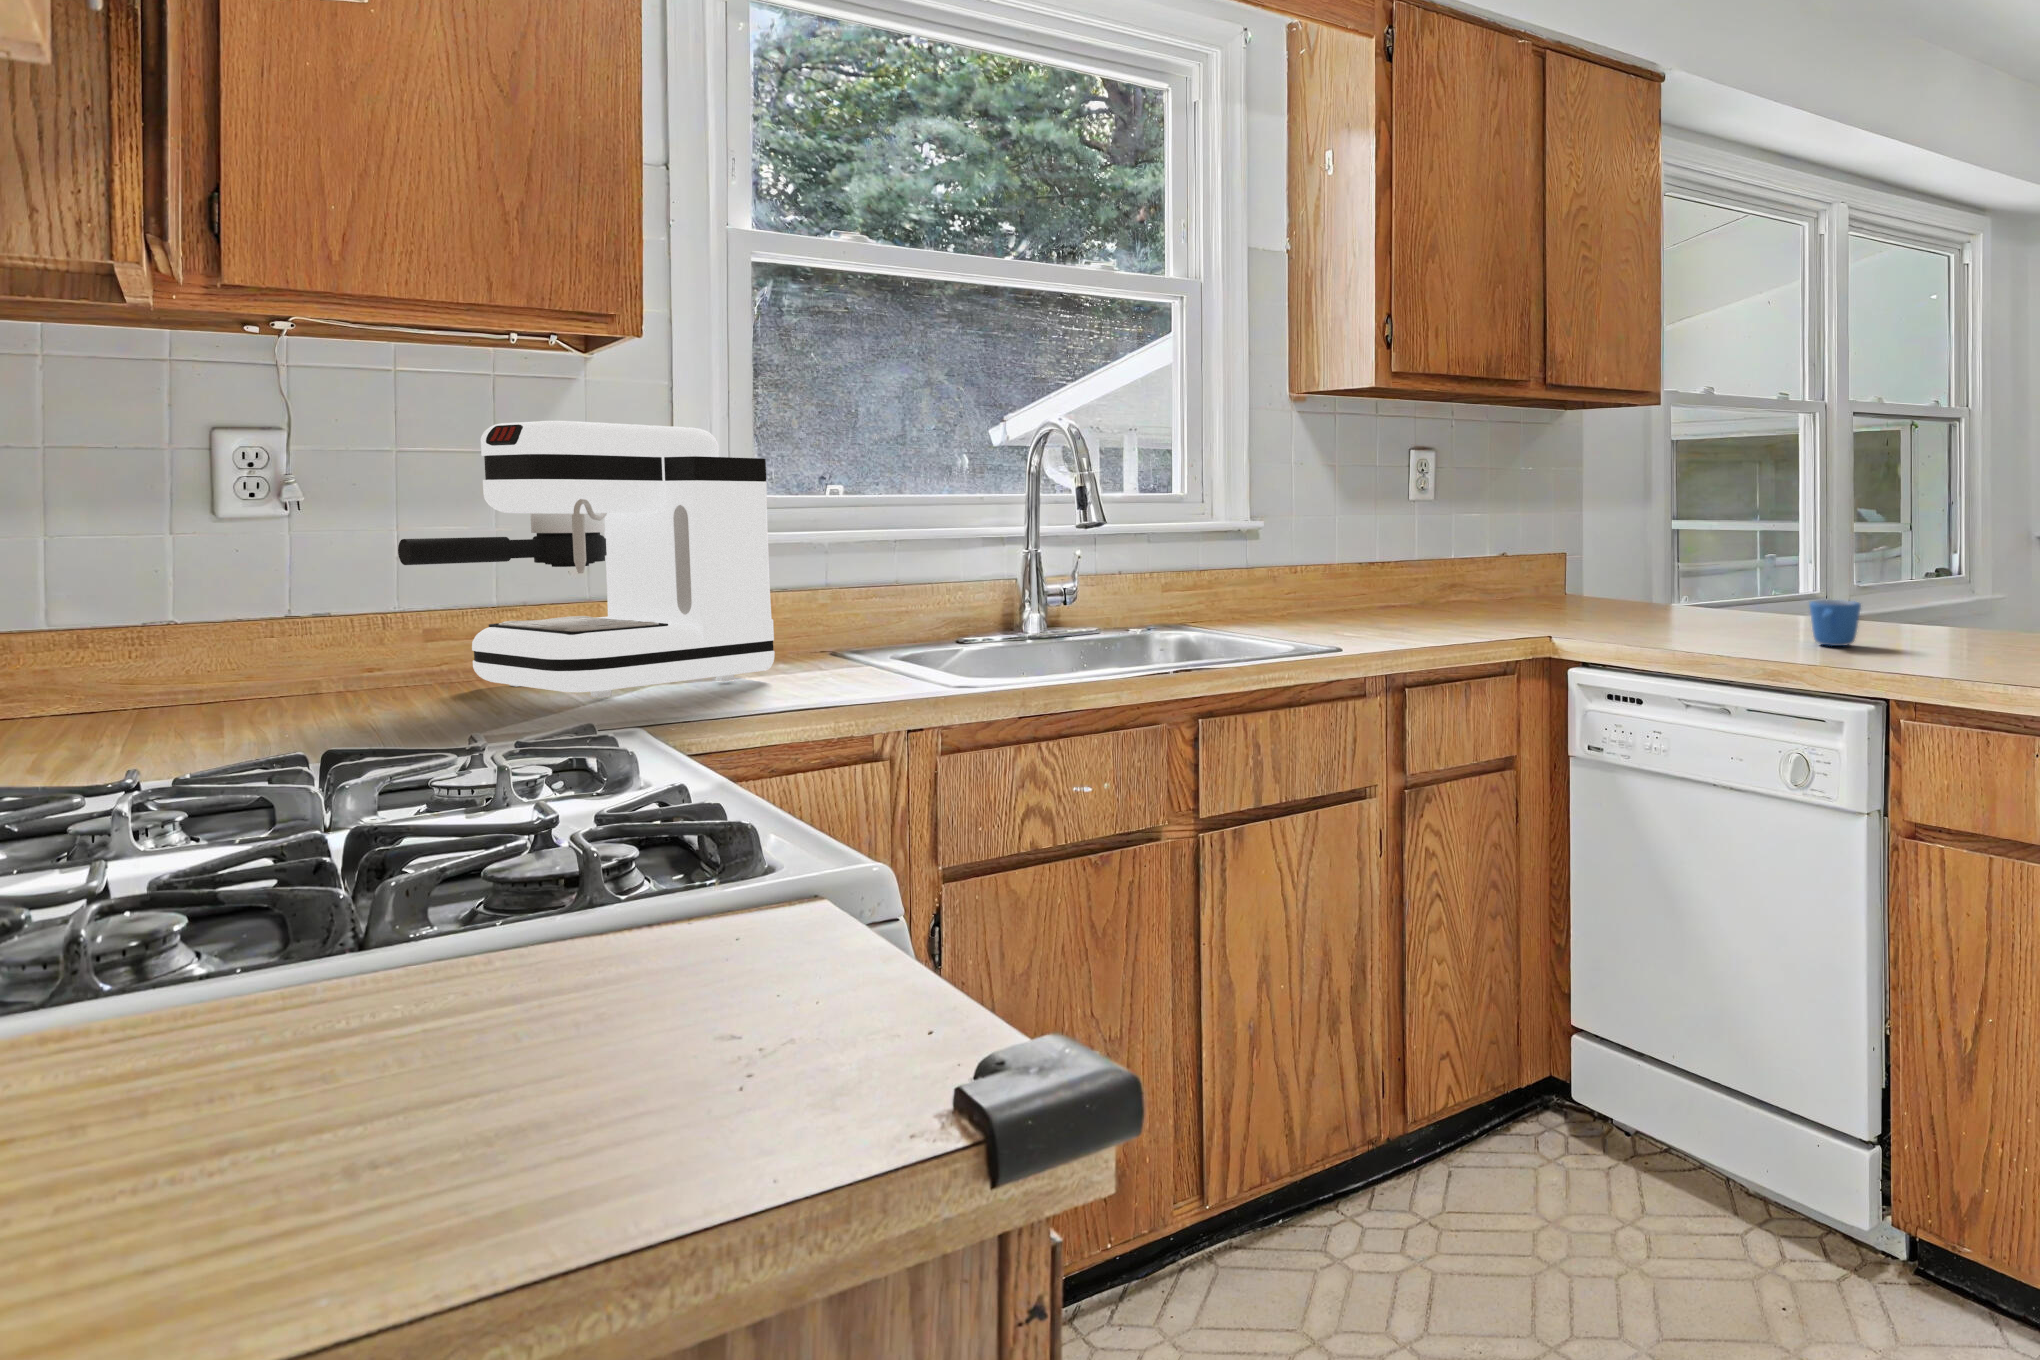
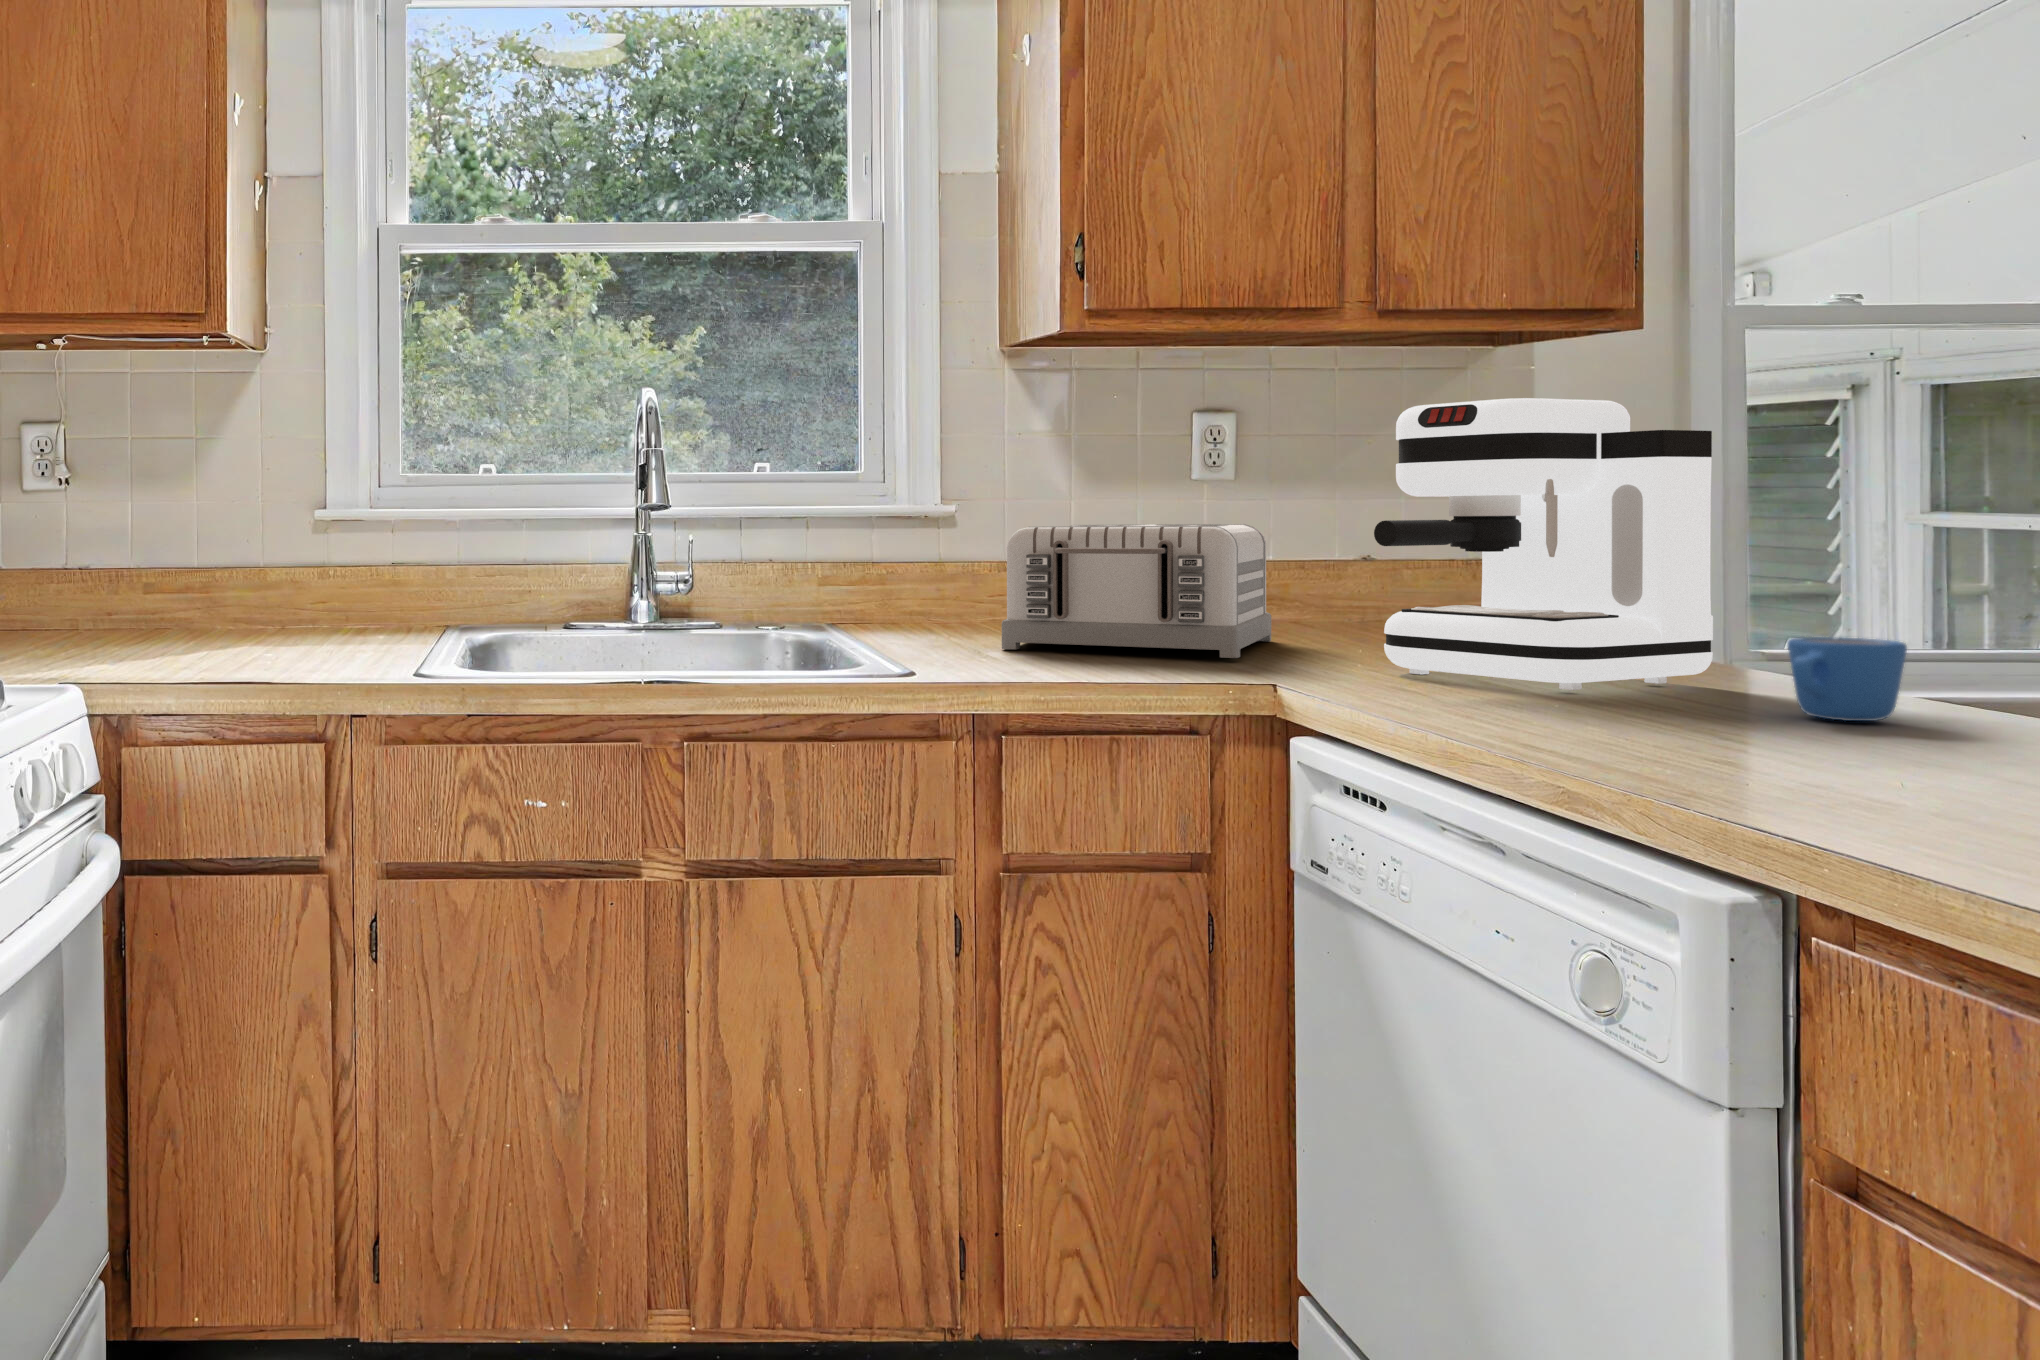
coffee maker: present [398,421,775,698] -> present [1374,398,1713,690]
toaster: none [1335,533,1499,630] -> present [1002,524,1271,658]

